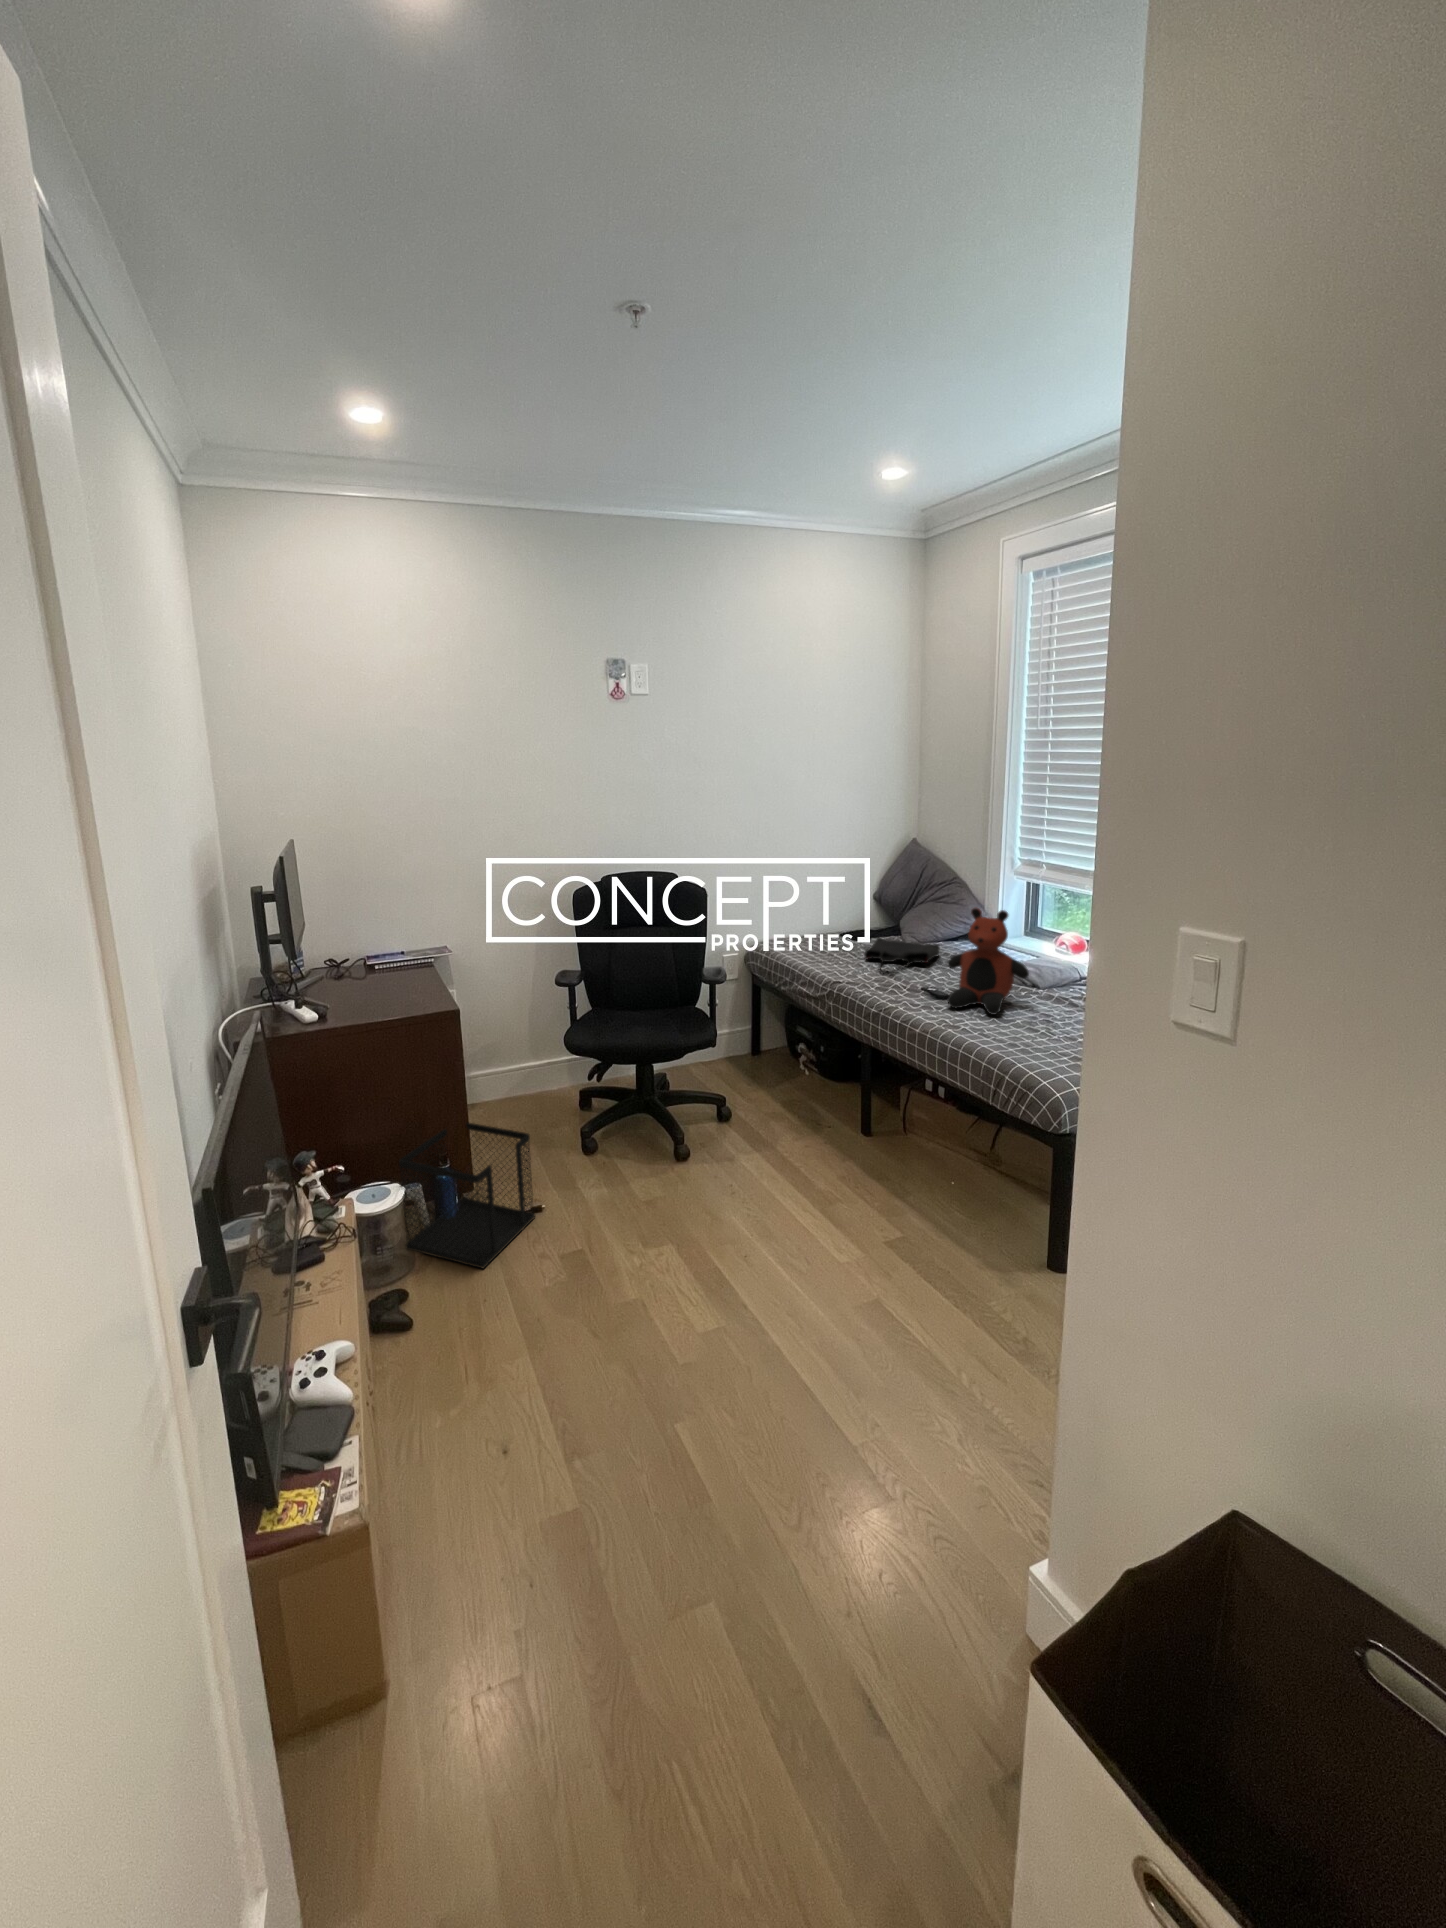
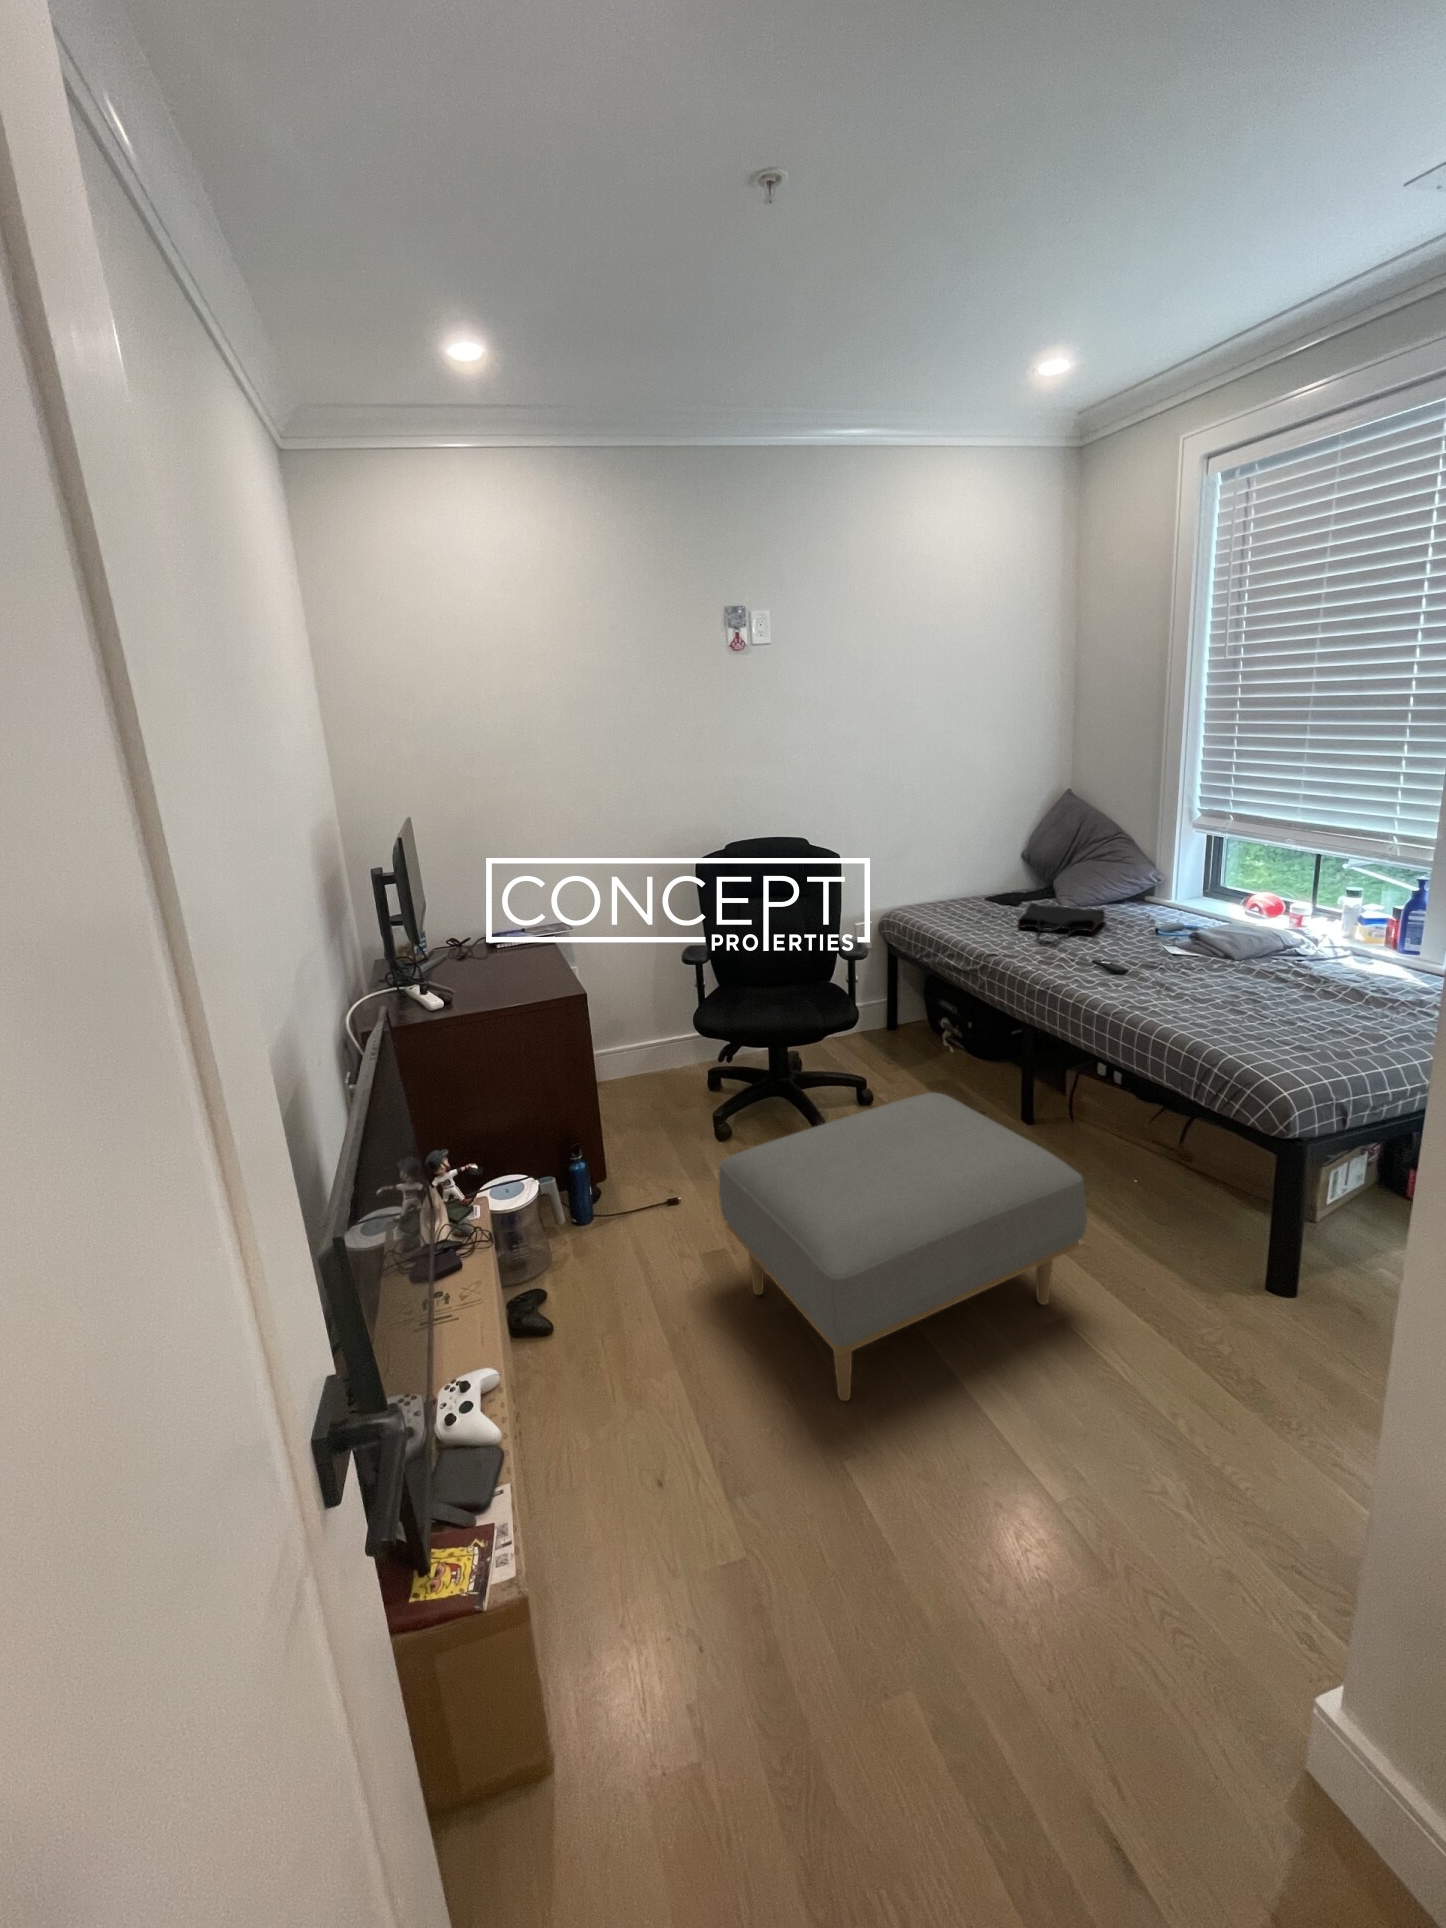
teddy bear: present [947,908,1029,1015] -> none [1123,869,1228,993]
ottoman: none [576,1101,897,1374] -> present [719,1092,1087,1401]
wastebasket: present [399,1122,535,1268] -> none [531,1109,672,1268]

